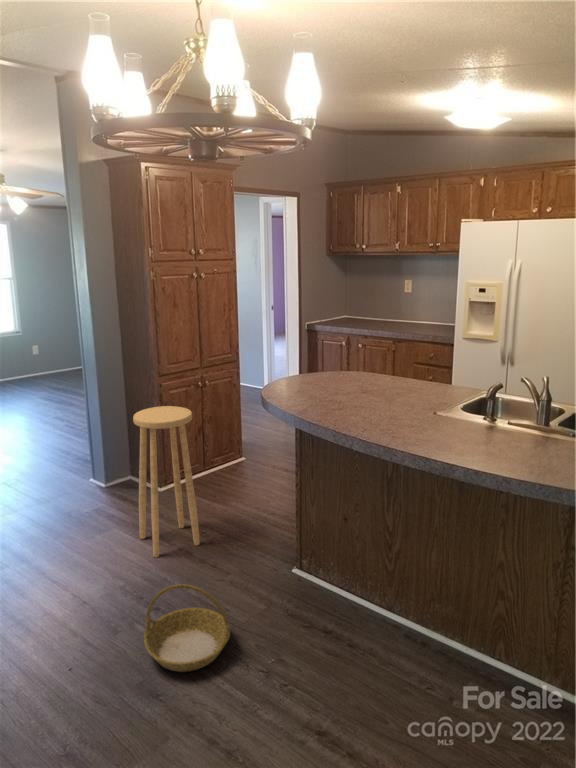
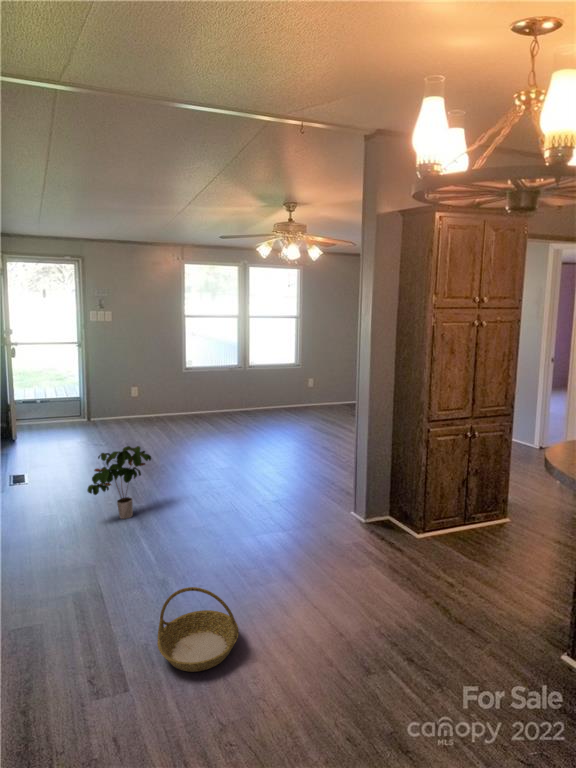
stool: present [133,406,200,557] -> none [153,424,216,564]
potted plant: none [56,428,127,507] -> present [87,446,151,519]

